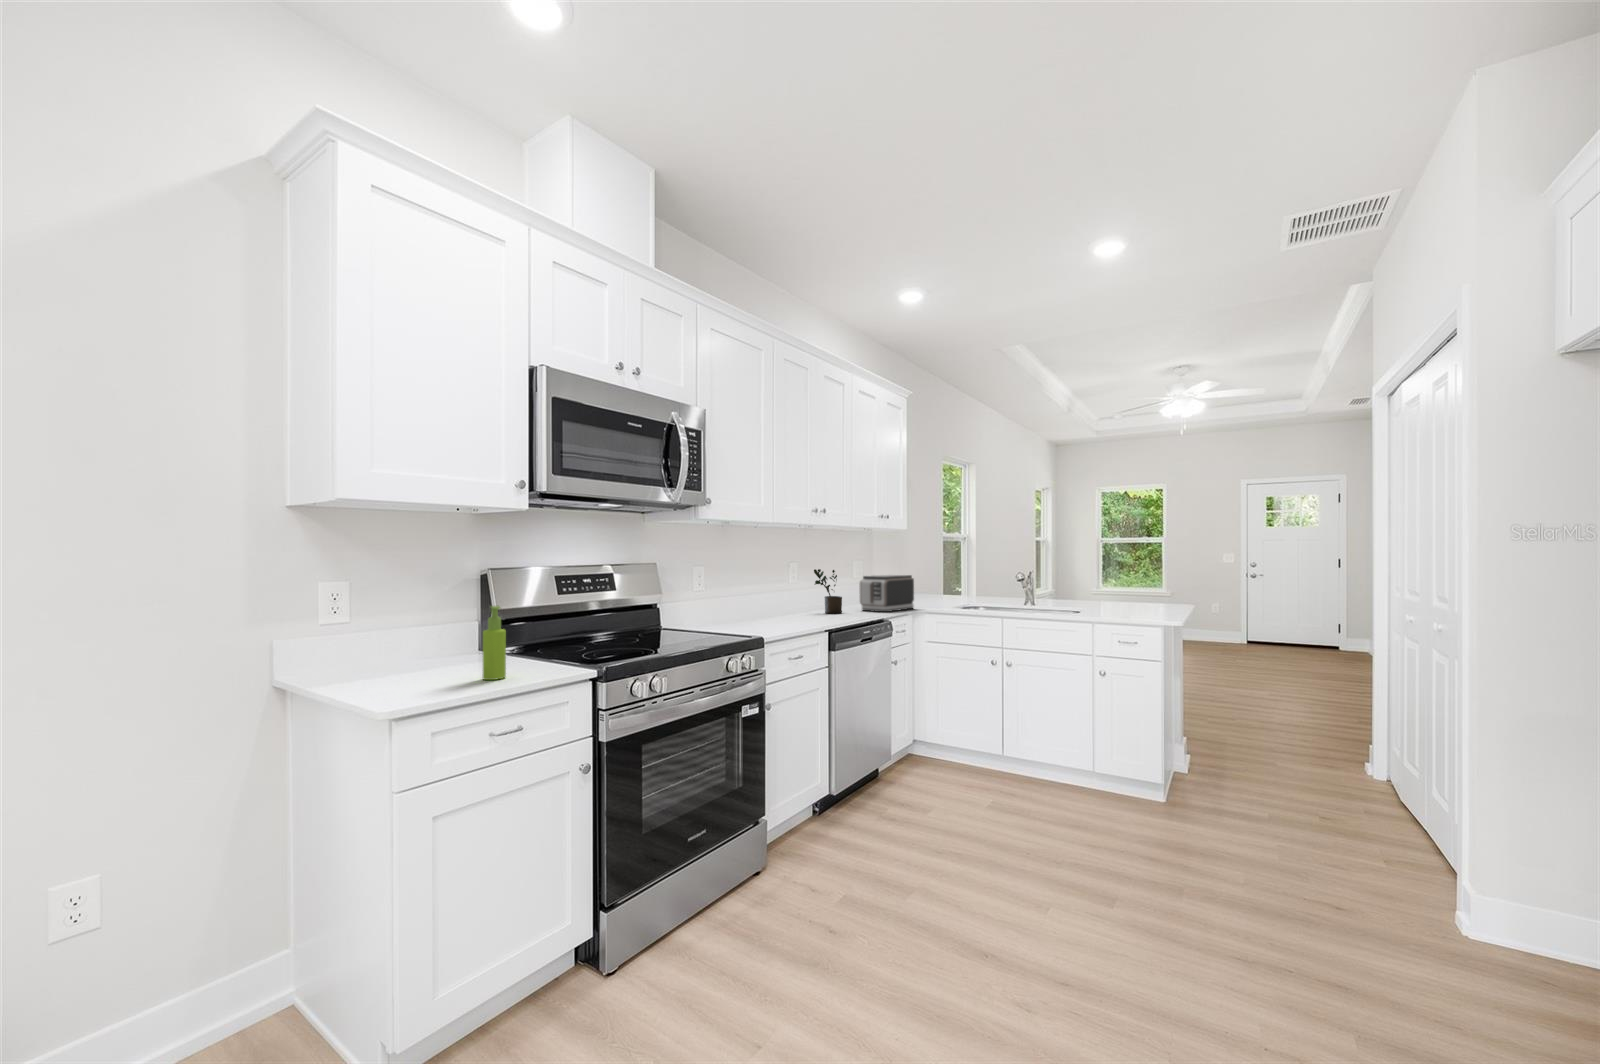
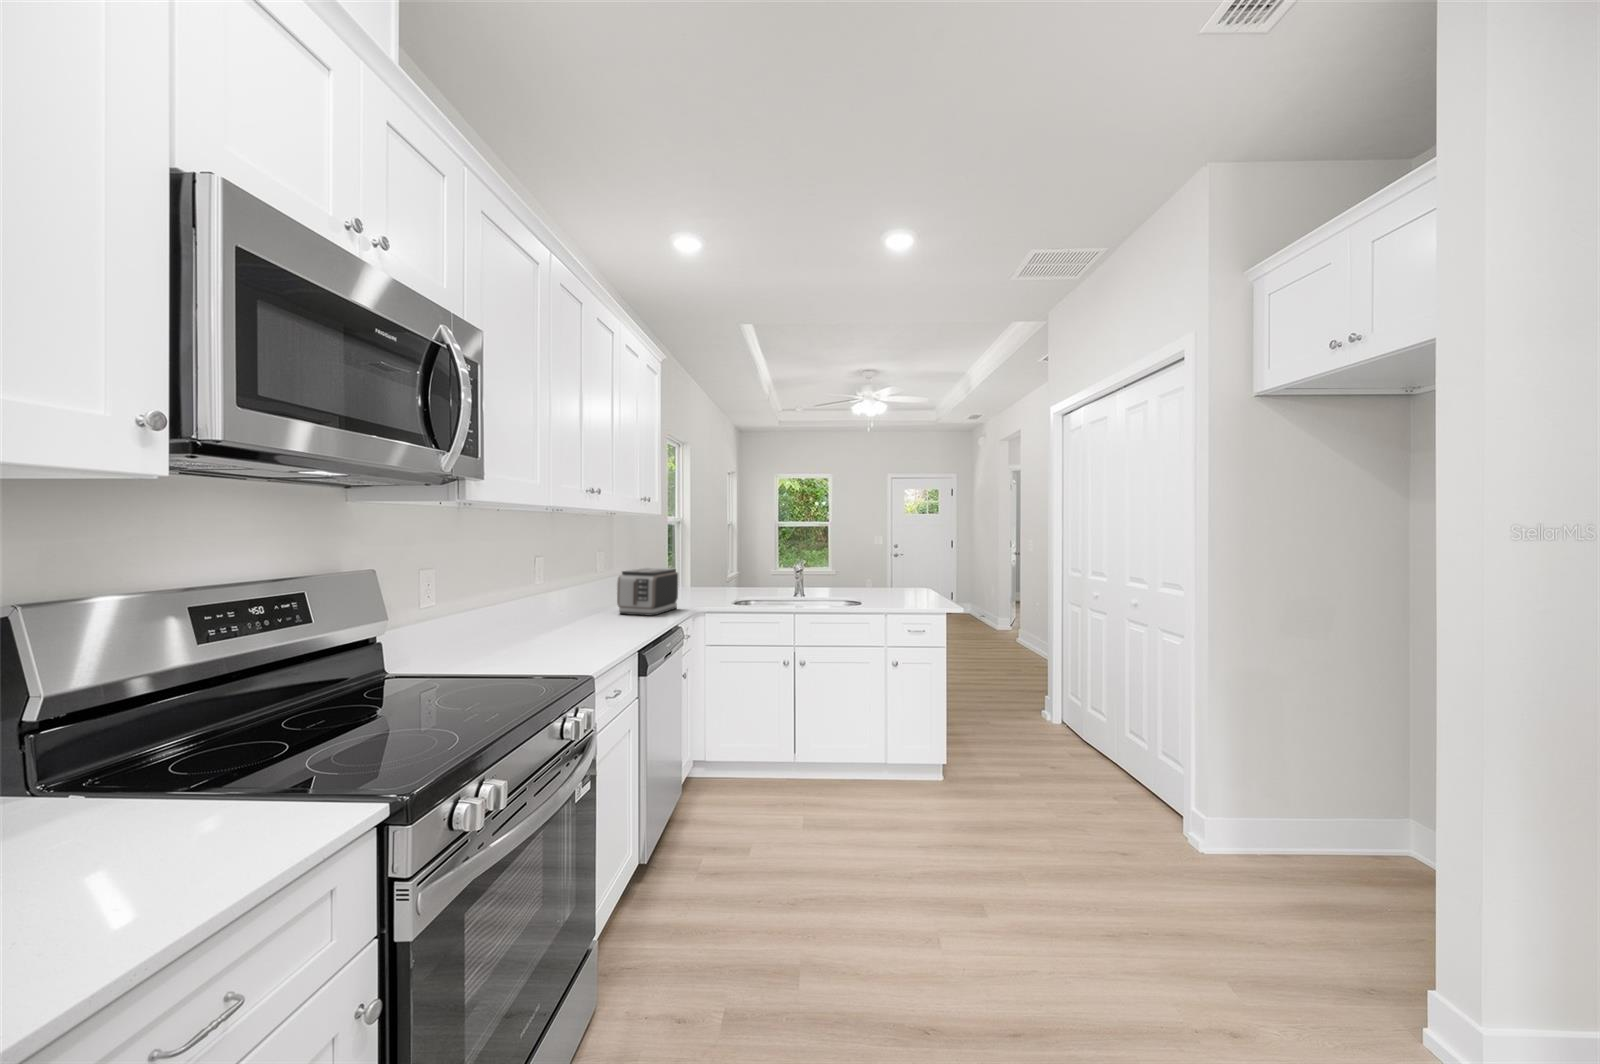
potted plant: present [814,569,842,613] -> none [564,564,602,621]
soap dispenser: present [483,606,506,680] -> none [75,717,148,906]

